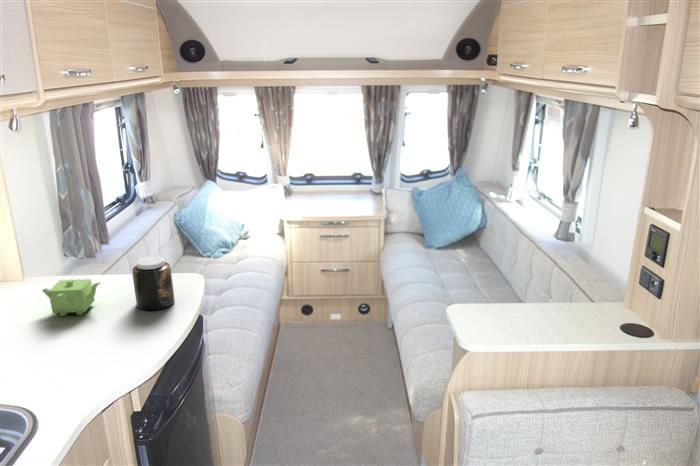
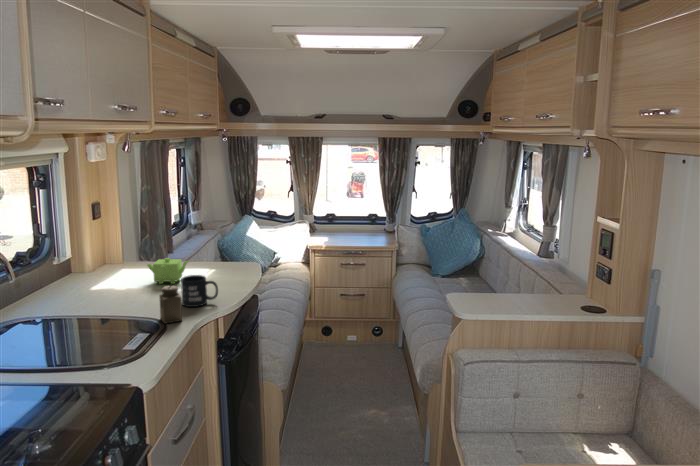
jar: present [133,256,174,310] -> none [213,244,241,283]
mug: none [74,314,131,363] -> present [181,275,218,307]
salt shaker: none [34,345,70,403] -> present [159,286,182,324]

